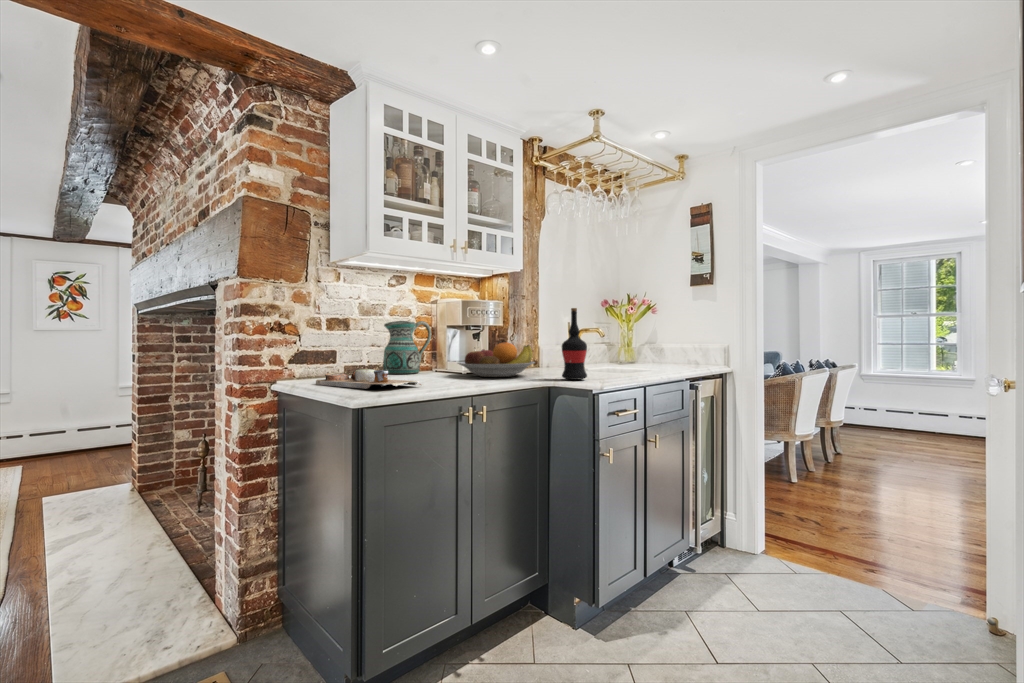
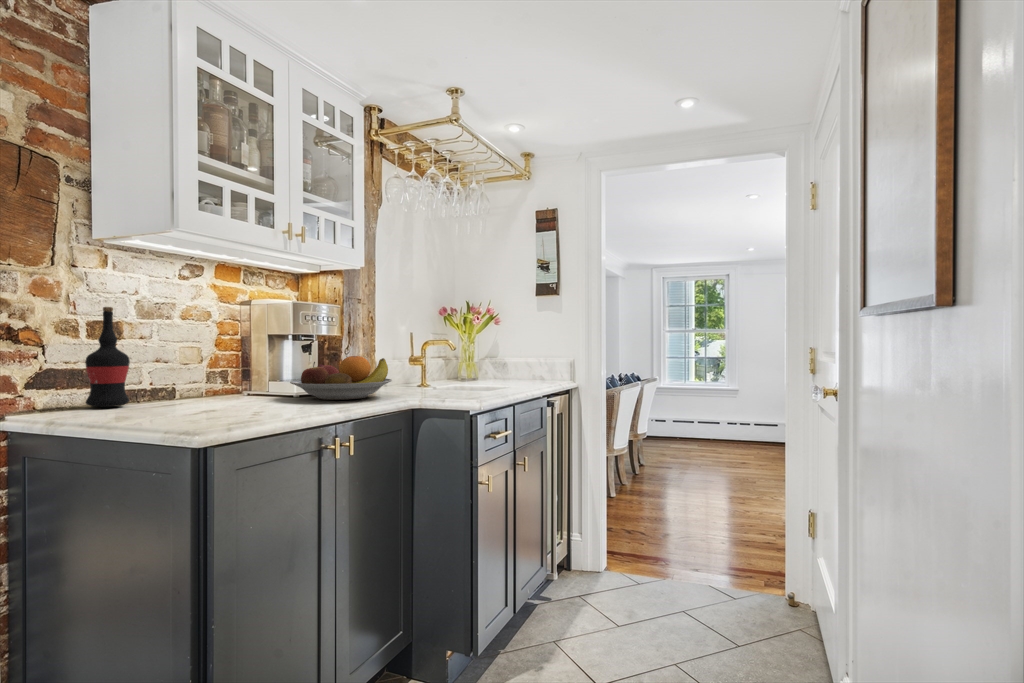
wine bottle: present [562,308,587,380] -> present [85,307,130,407]
ceramic pitcher: present [383,321,431,374] -> none [173,326,245,399]
cutting board: present [316,369,421,389] -> none [83,396,264,425]

